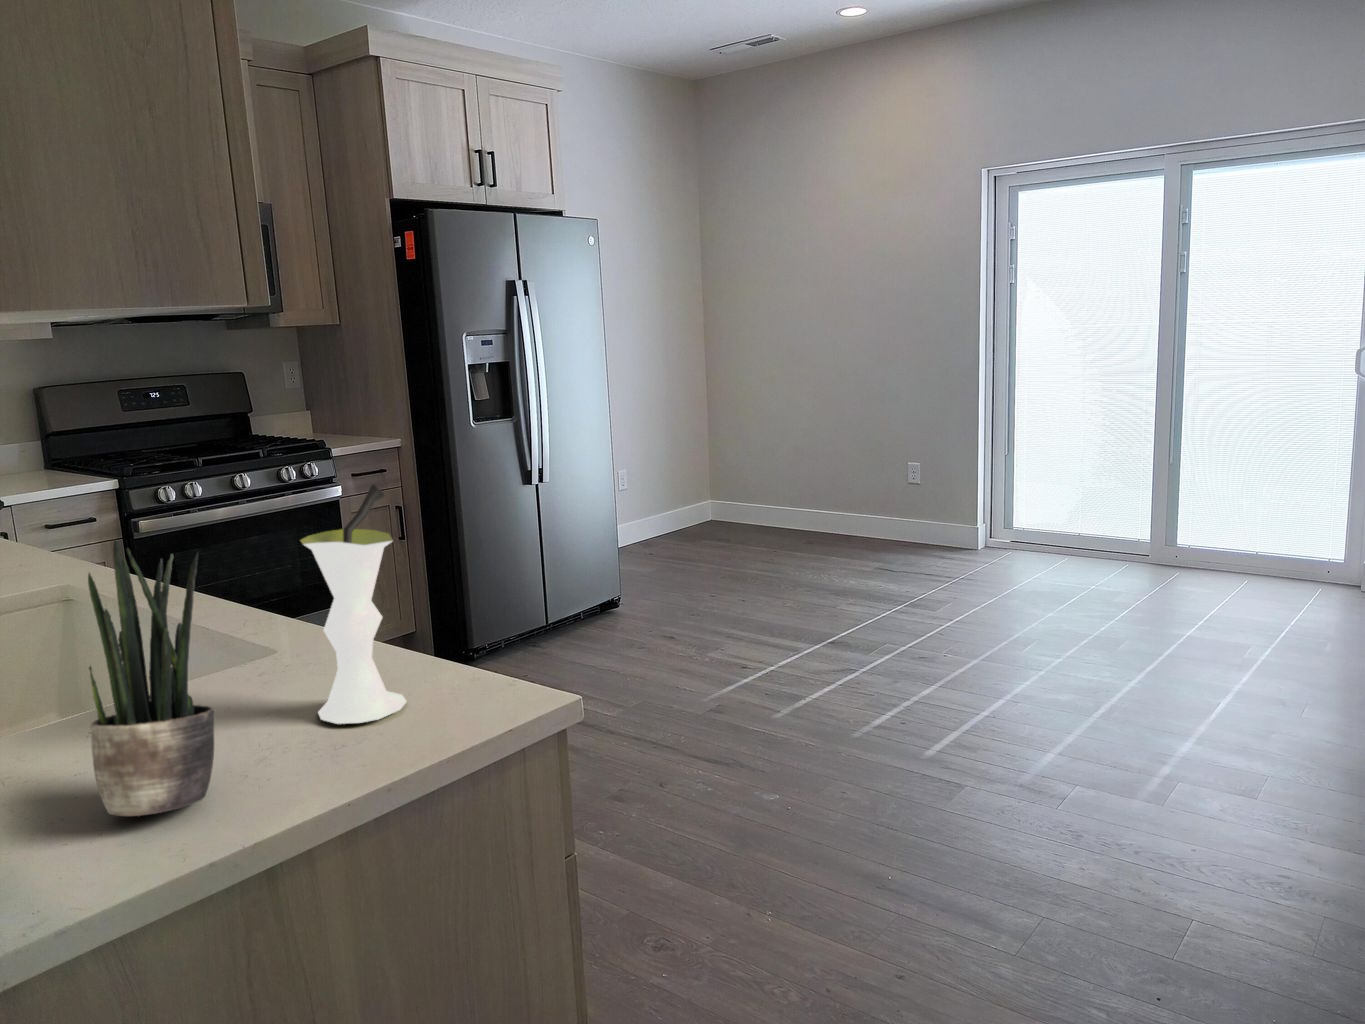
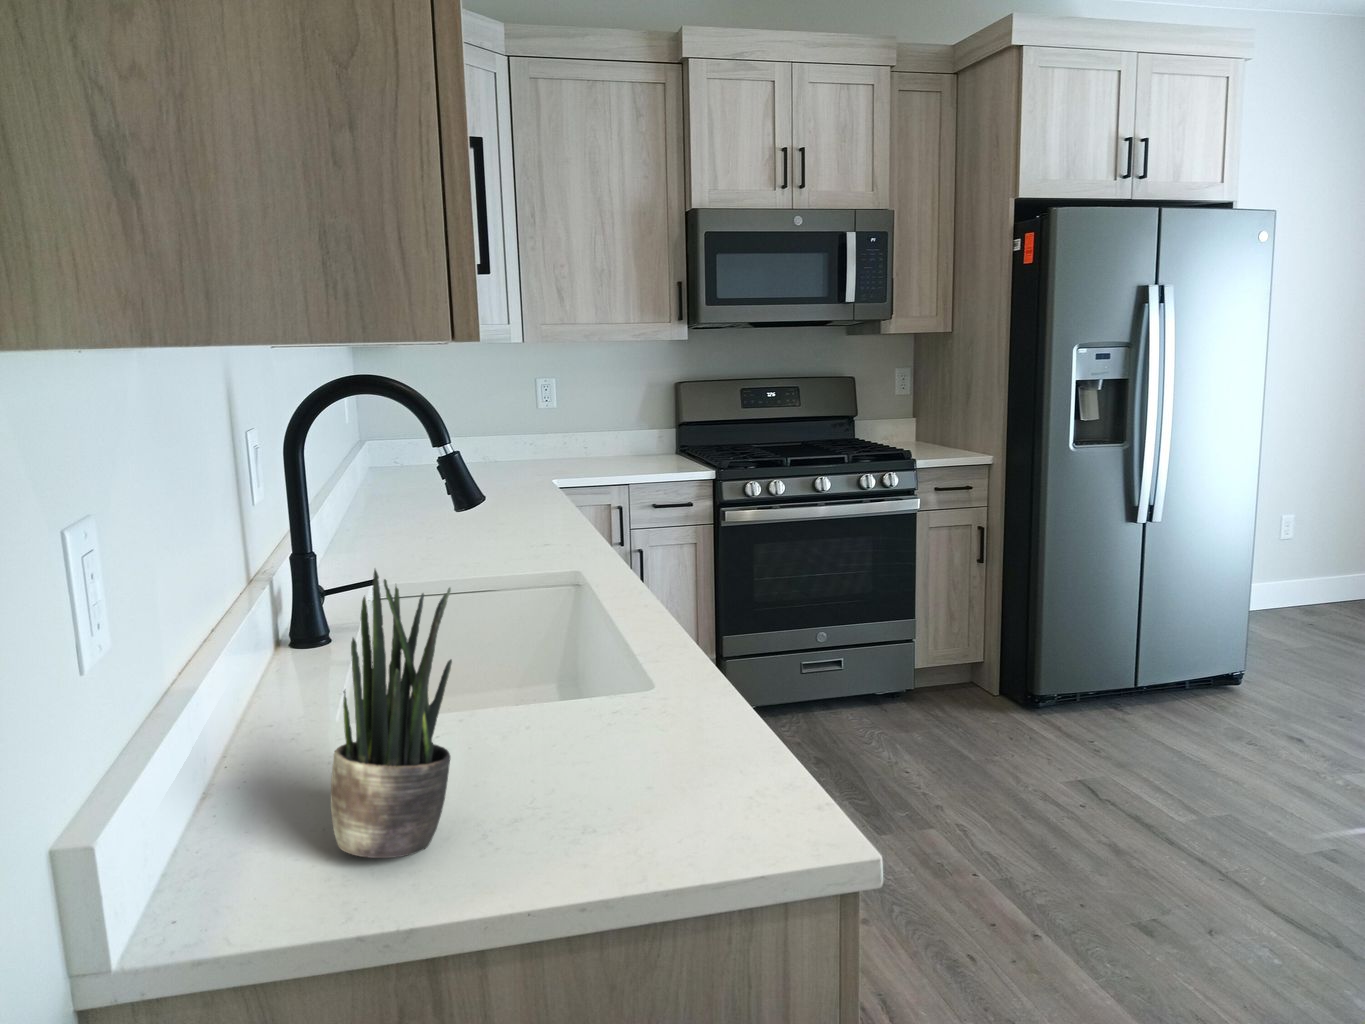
vase: present [300,484,406,724] -> none [594,537,700,811]

